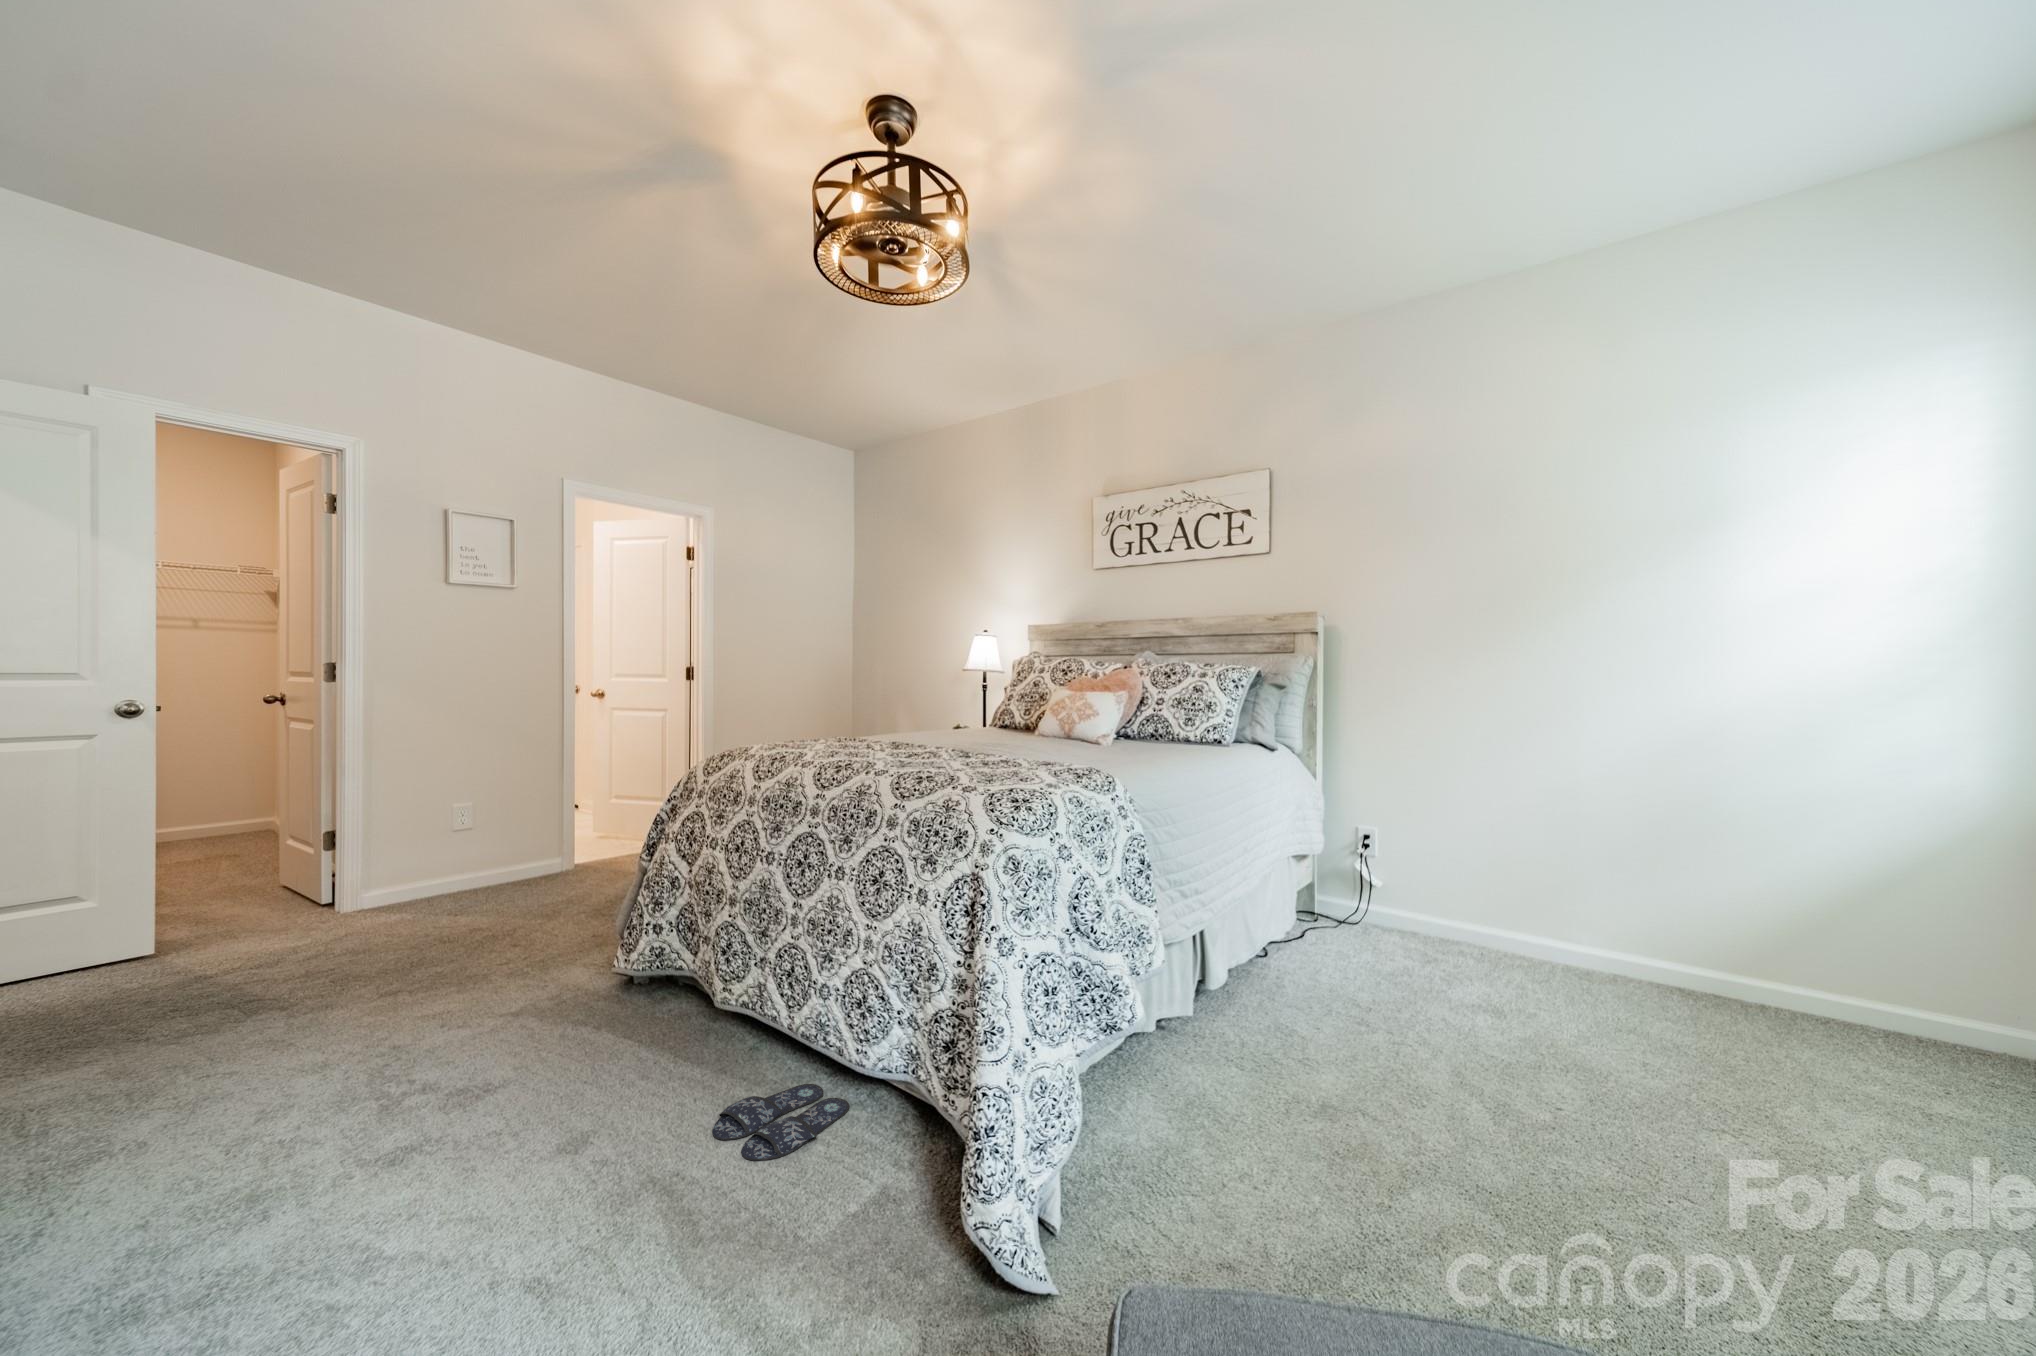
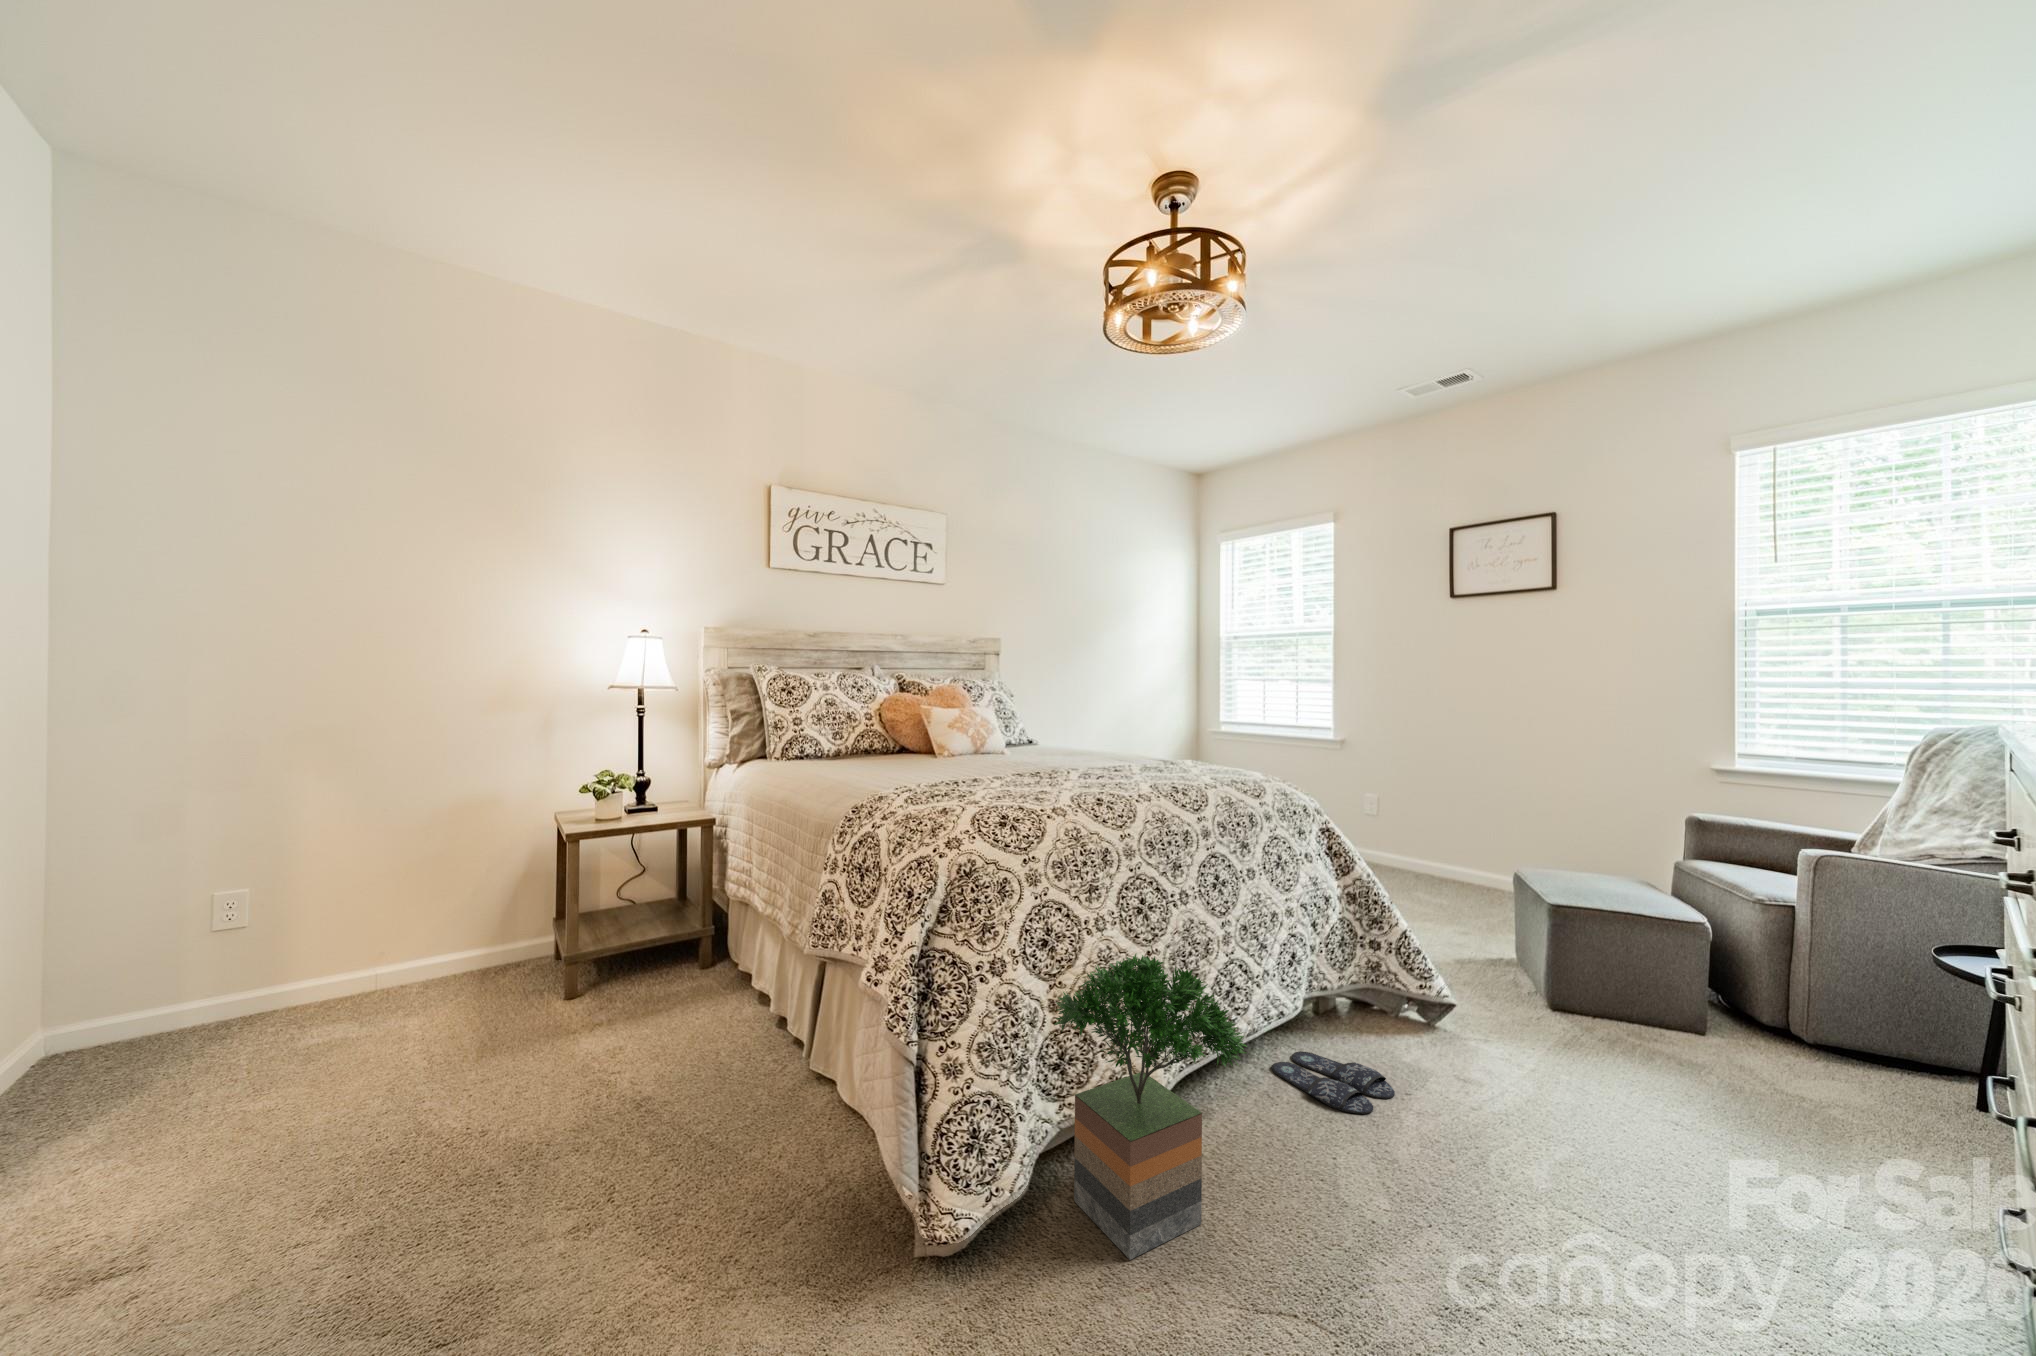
potted tree: none [543,846,691,1045] -> present [1054,954,1247,1260]

